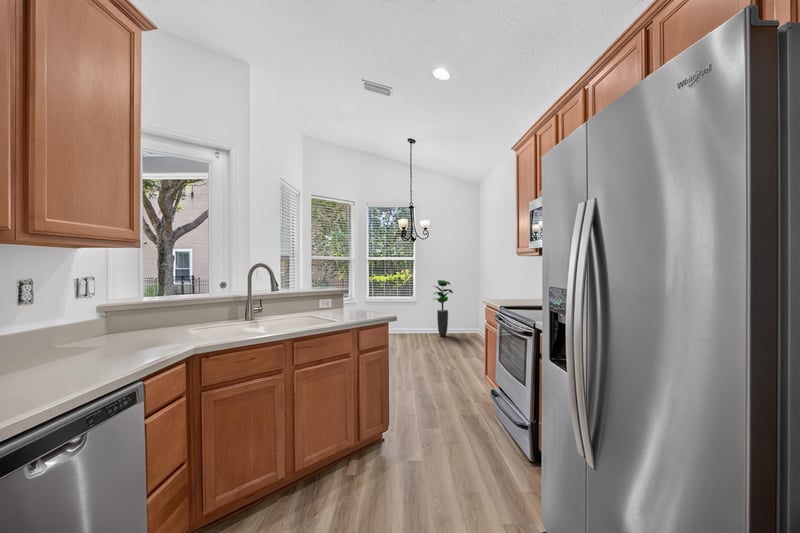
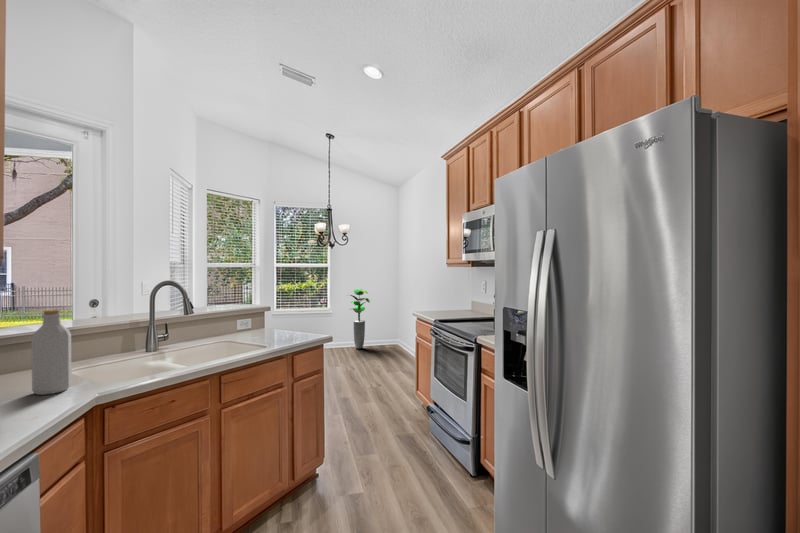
bottle: none [157,281,183,344] -> present [32,310,72,395]

